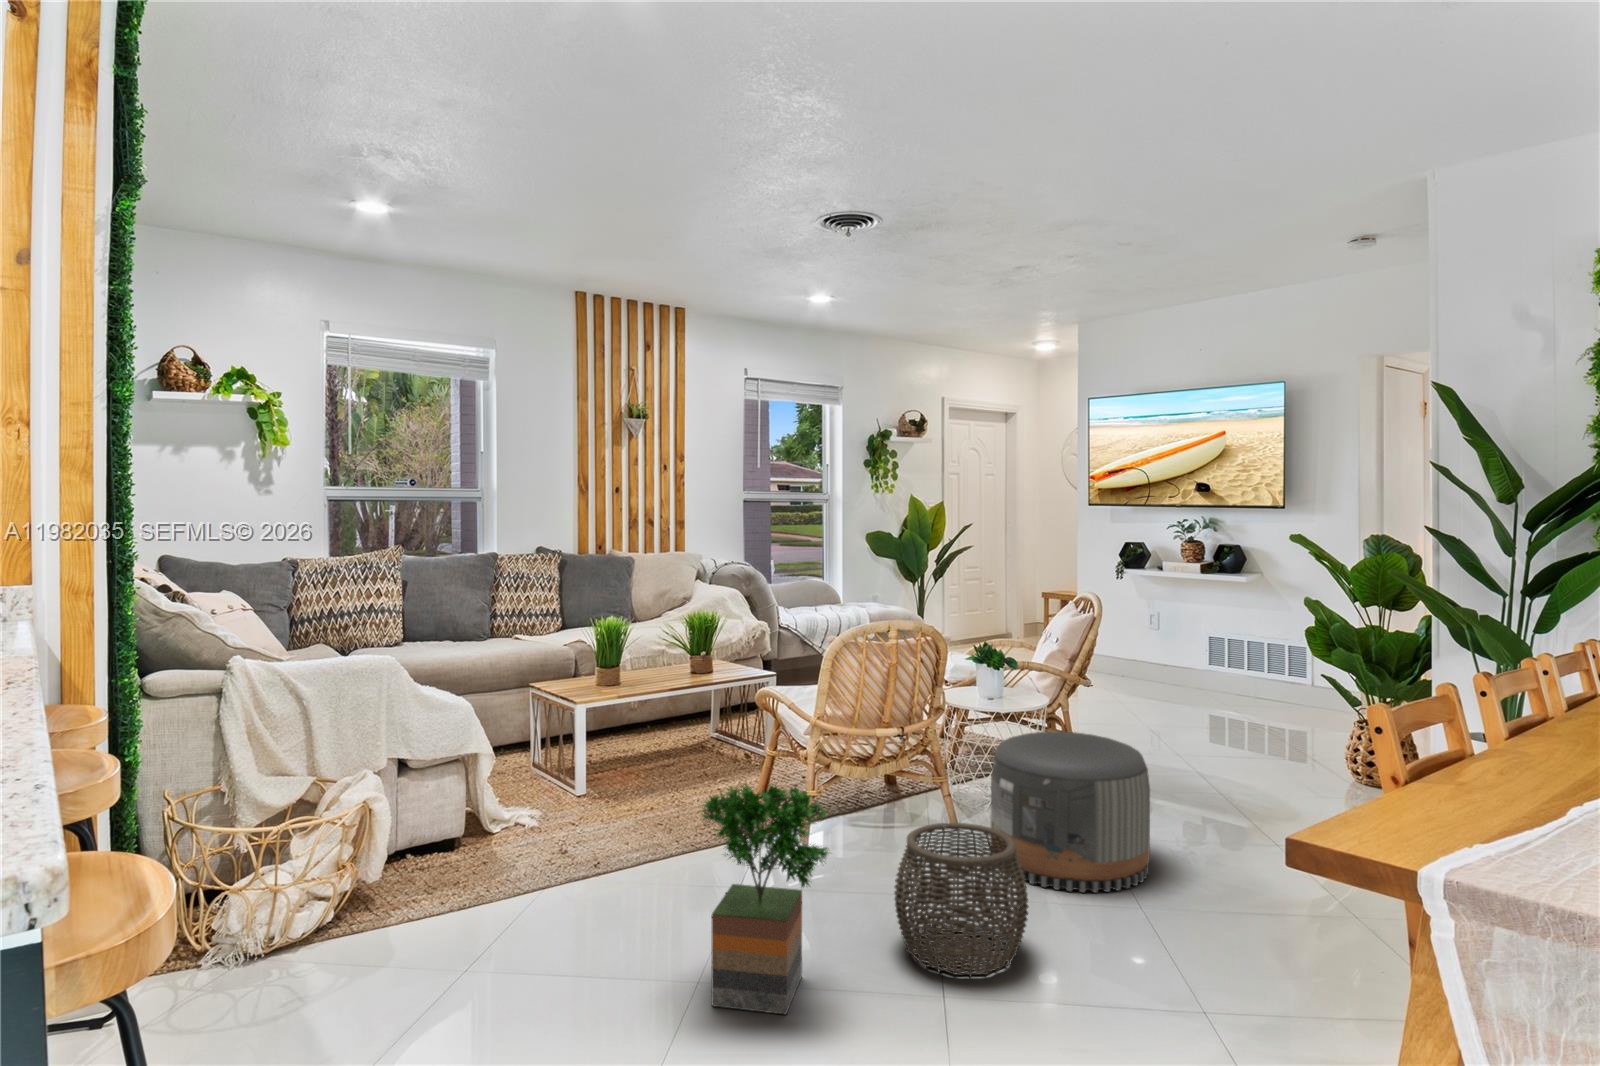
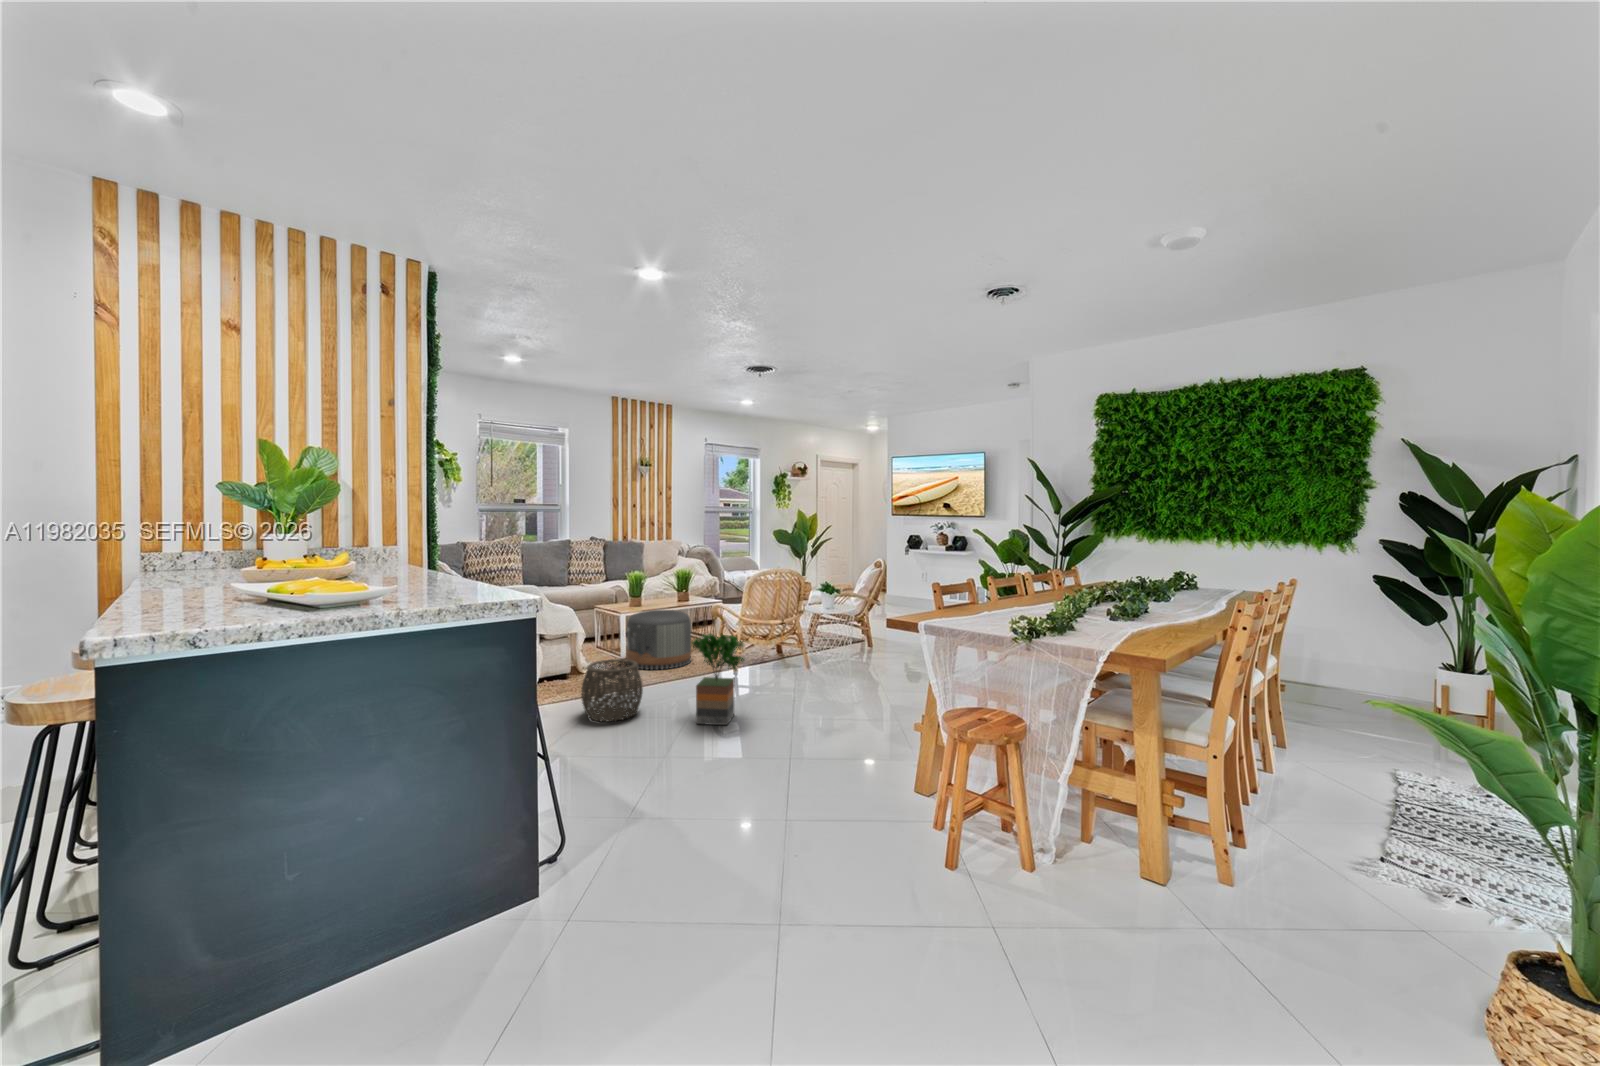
pouf: present [991,731,1150,892] -> present [626,610,691,670]
woven basket: present [894,823,1029,976] -> present [581,659,643,722]

